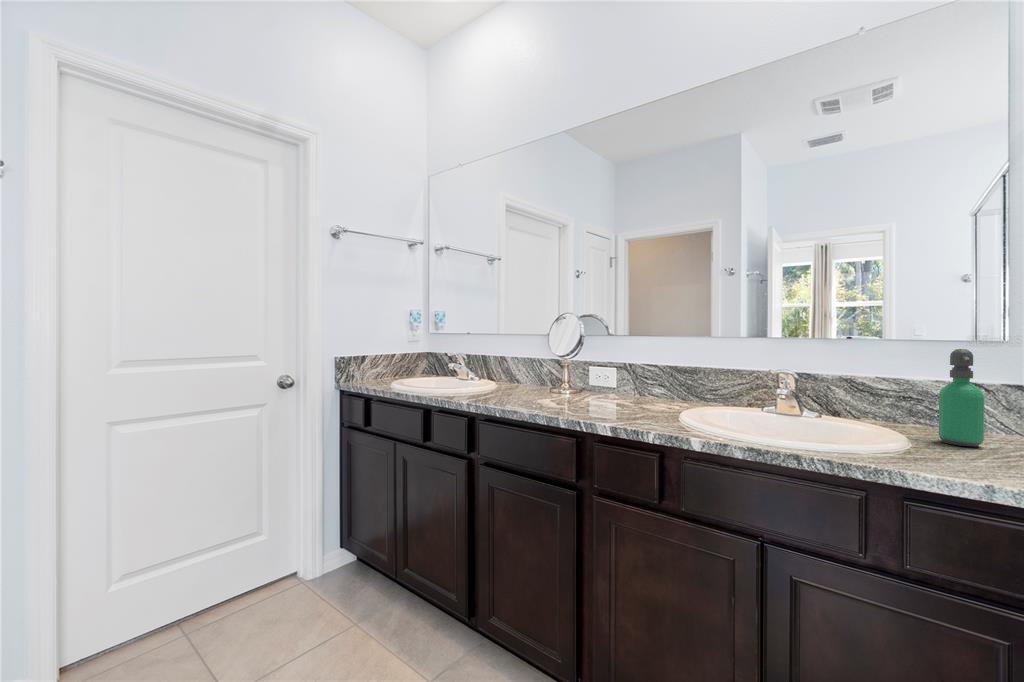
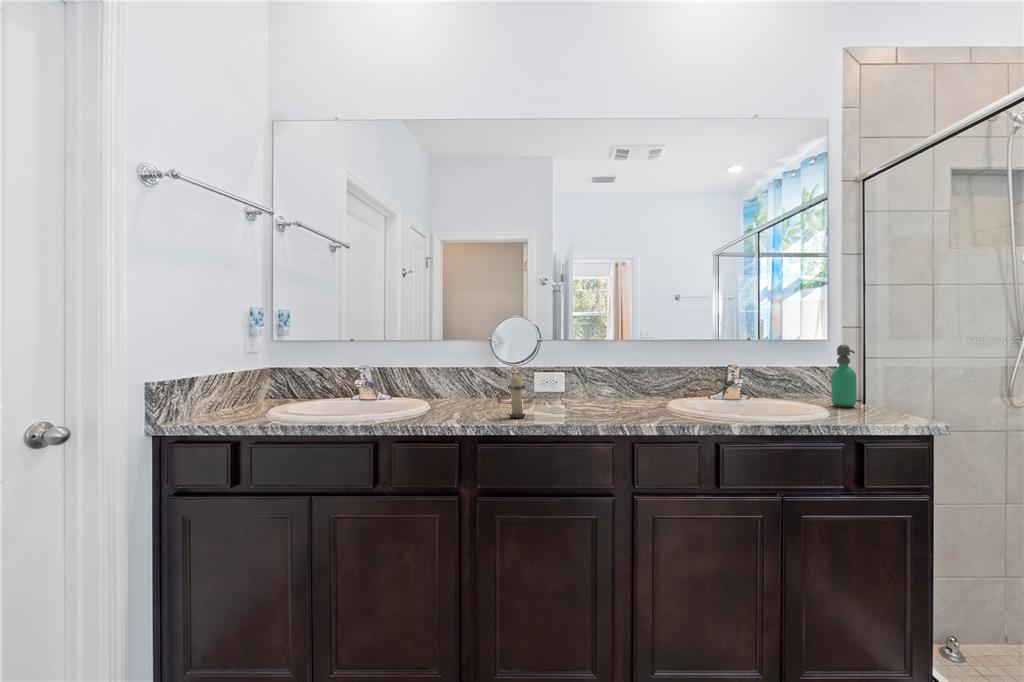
candle: none [504,361,525,404] -> present [508,375,526,418]

